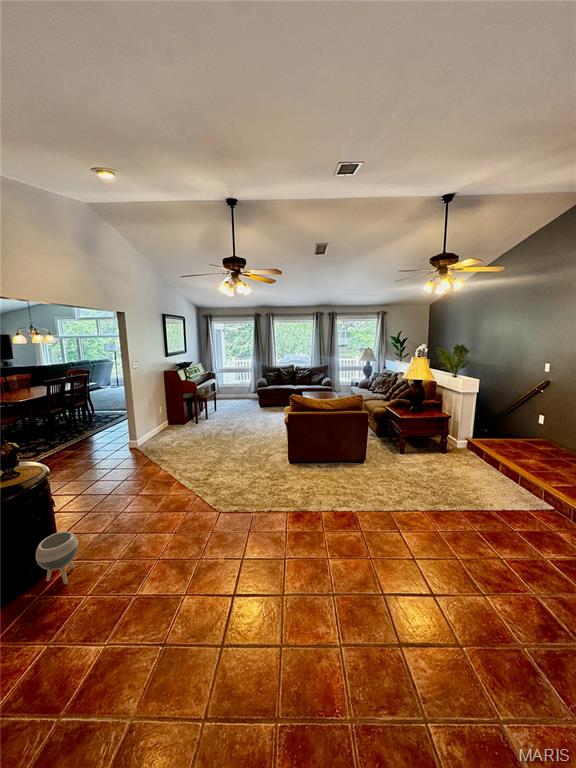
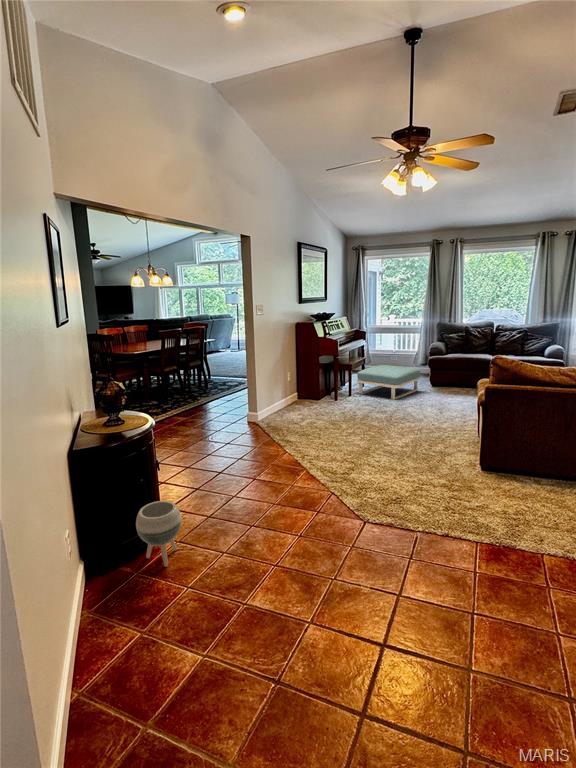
footstool: none [211,396,253,420] -> present [357,365,420,399]

